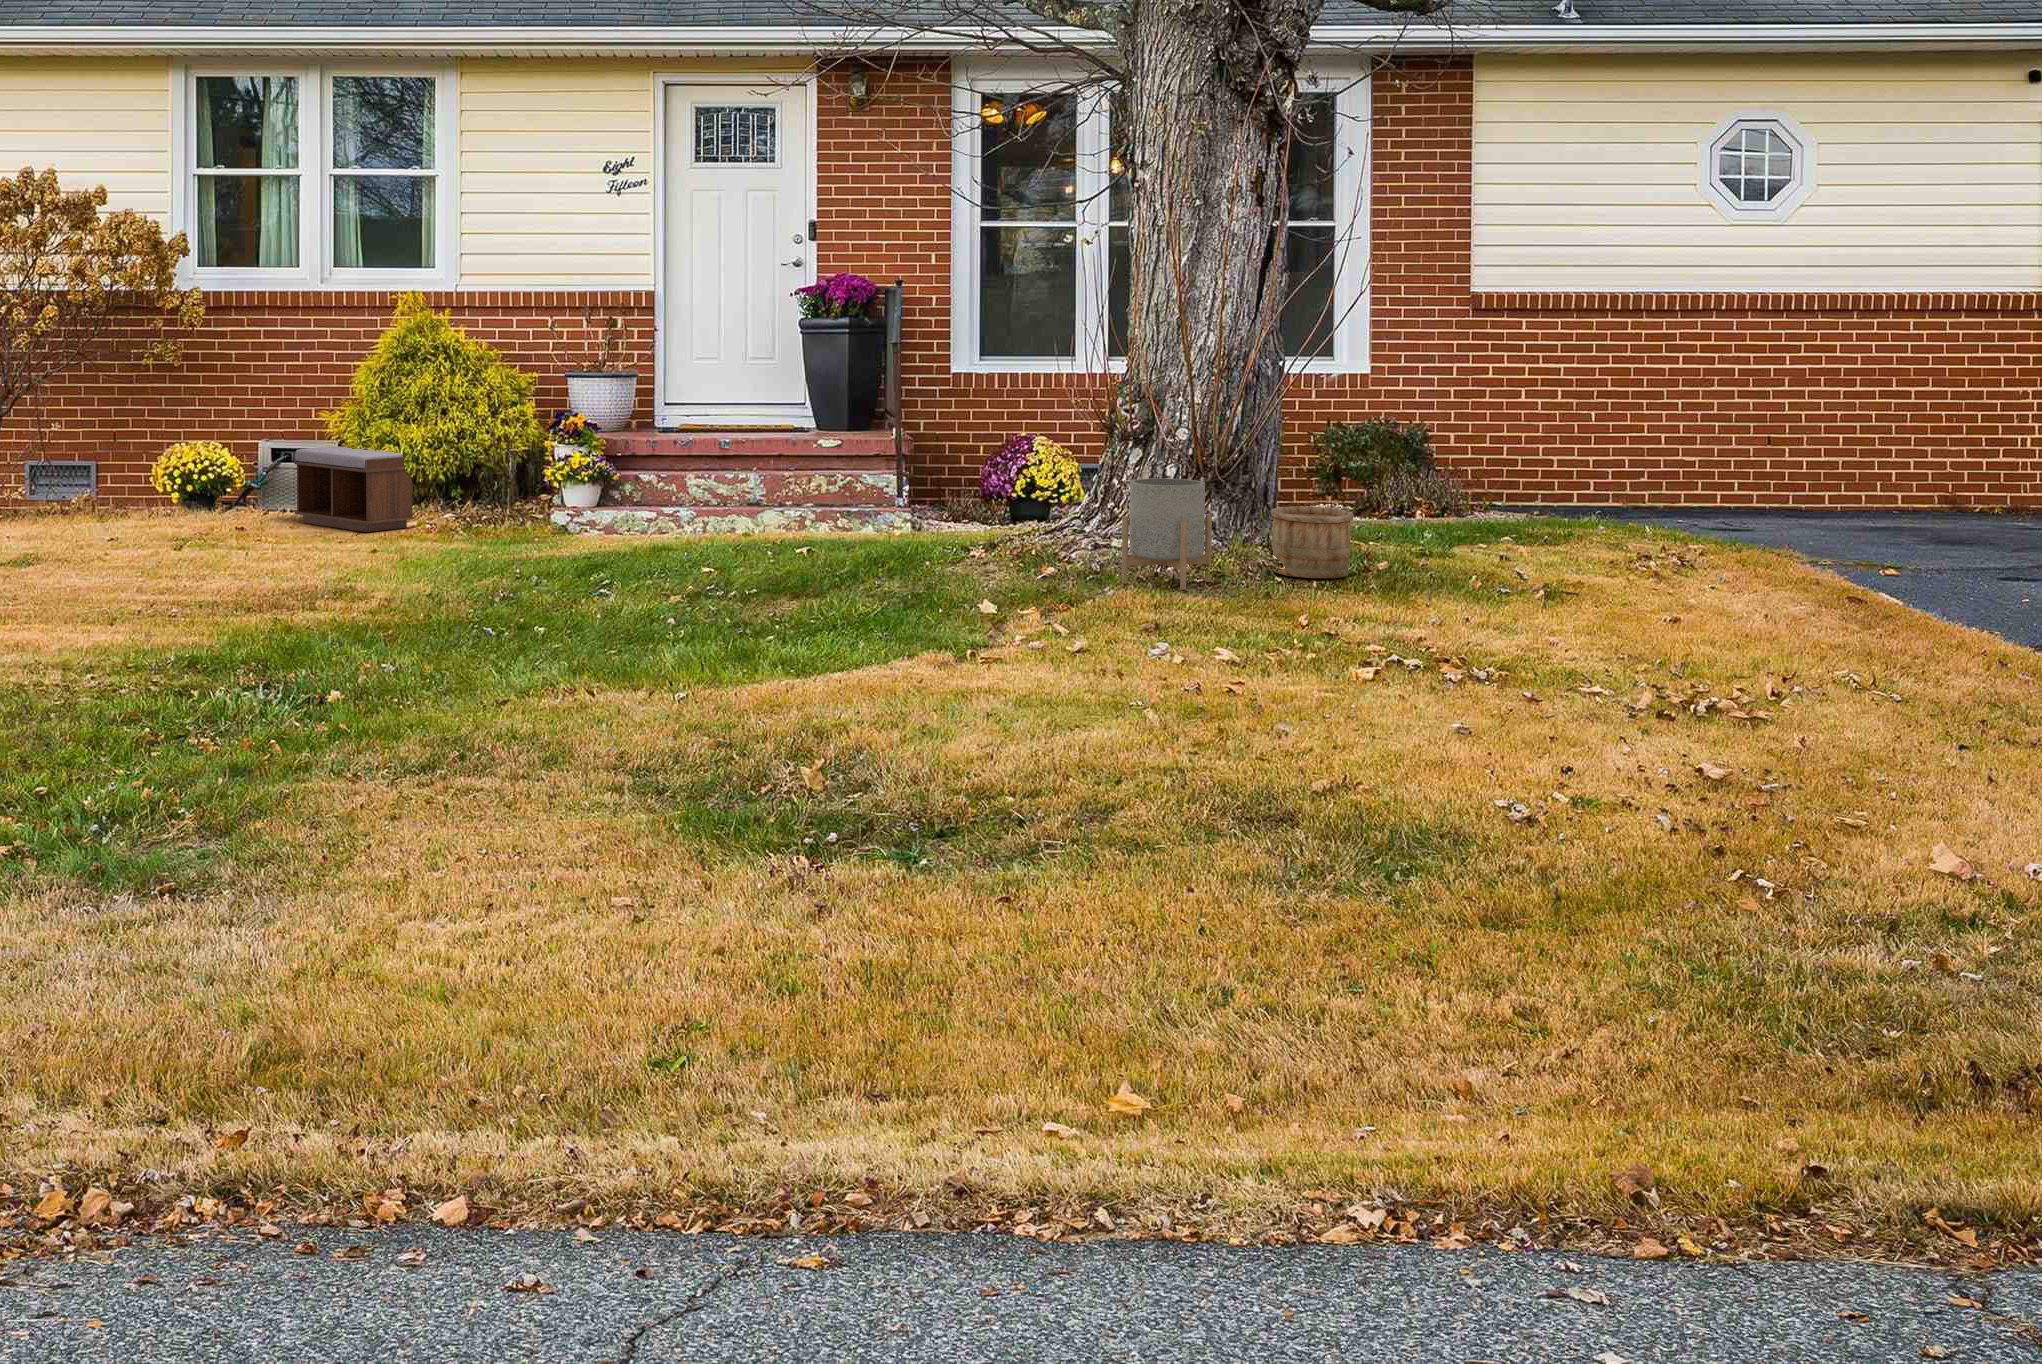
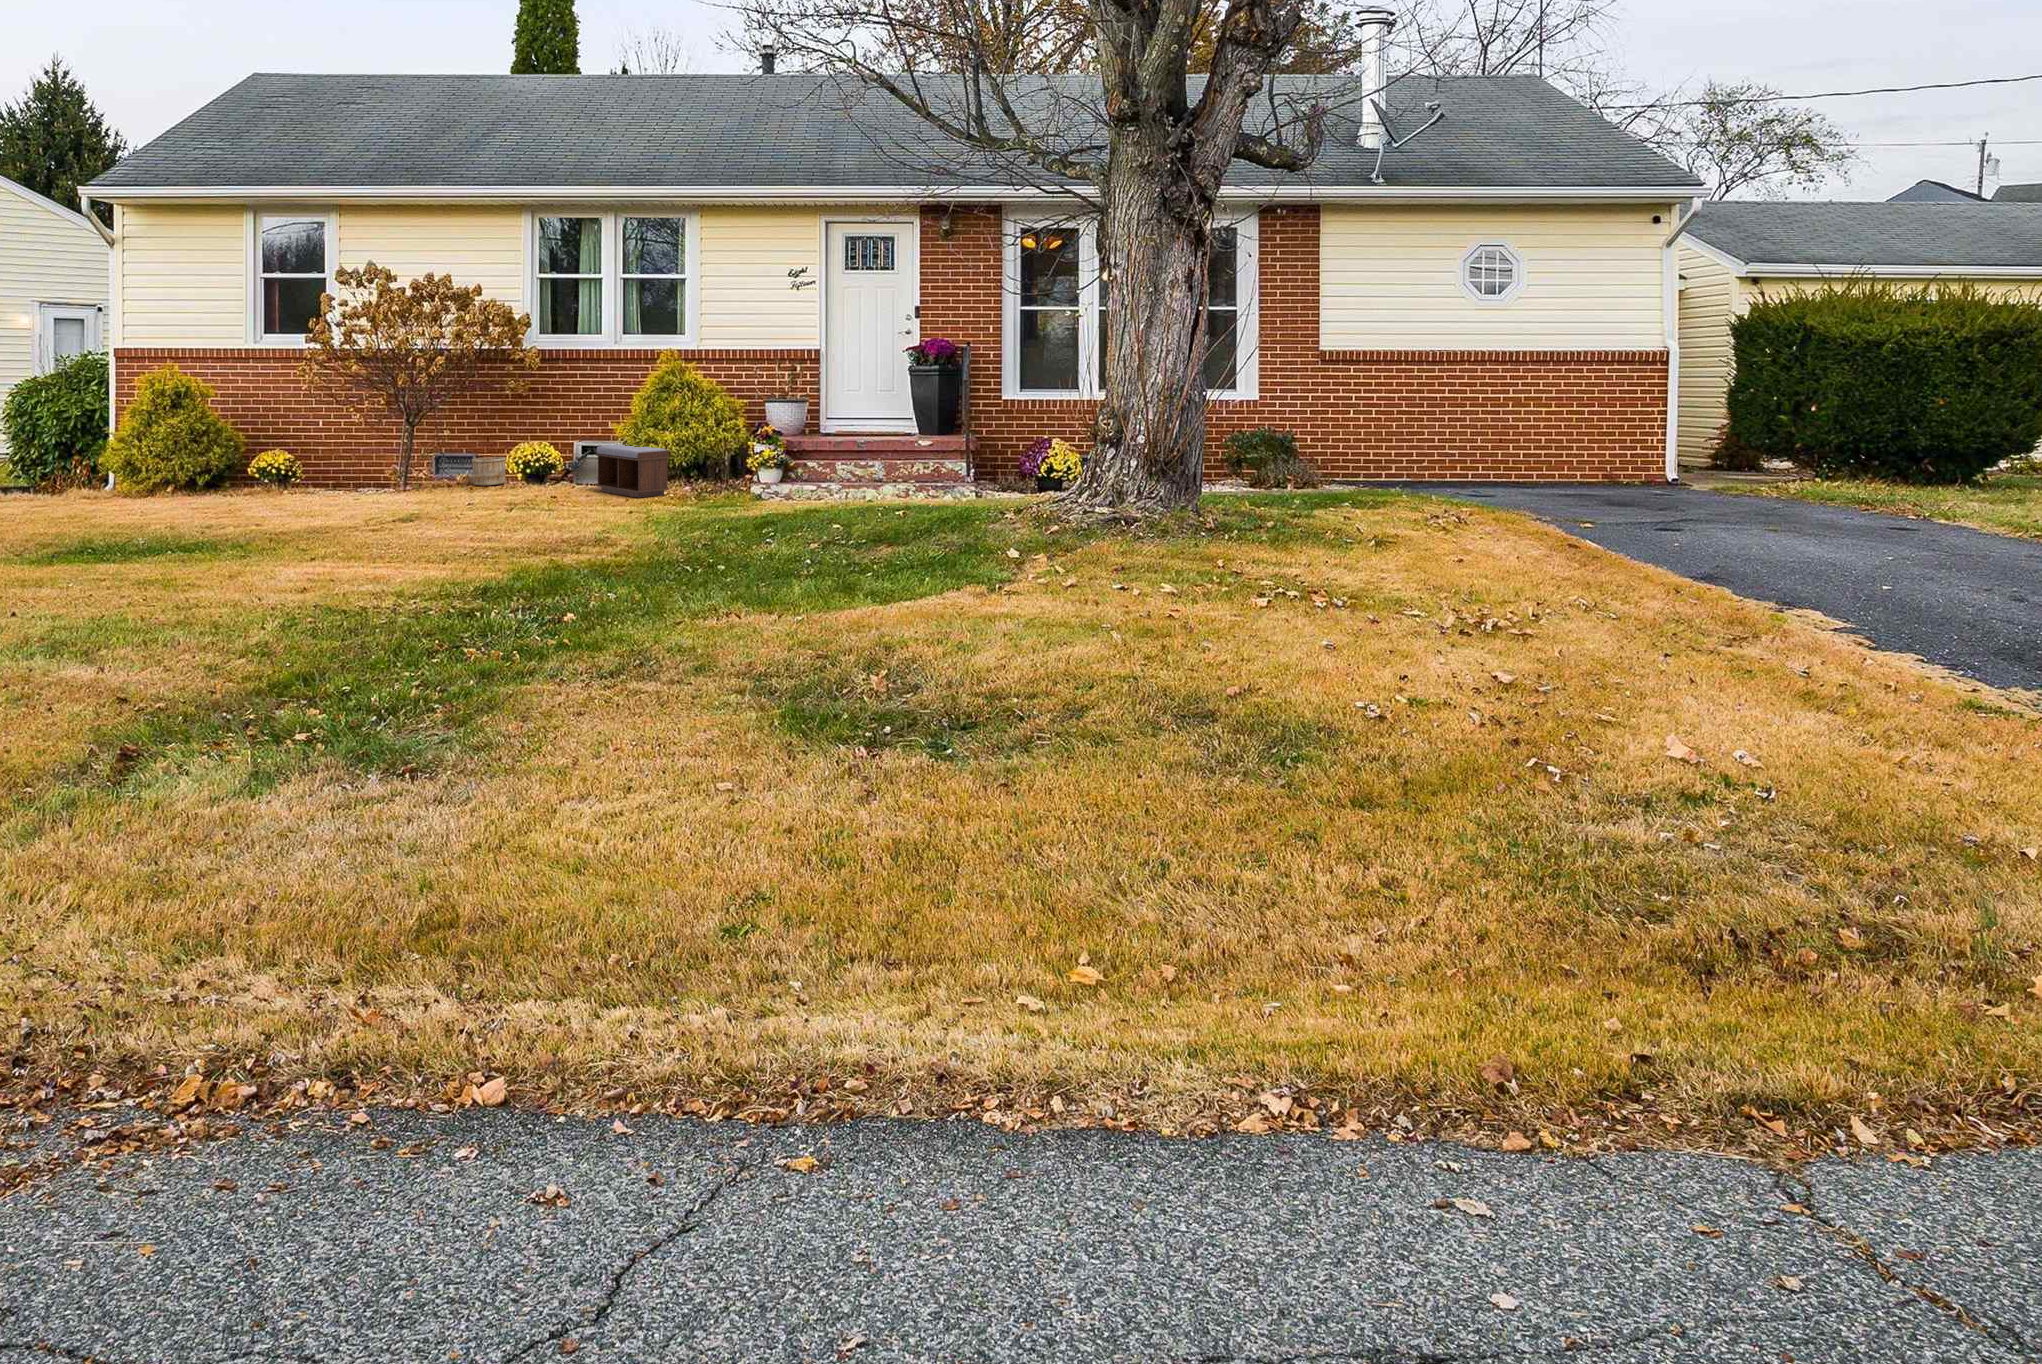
planter: present [1122,478,1212,589] -> none [1100,467,1158,539]
wooden bucket: present [1271,506,1354,578] -> present [472,457,506,486]

